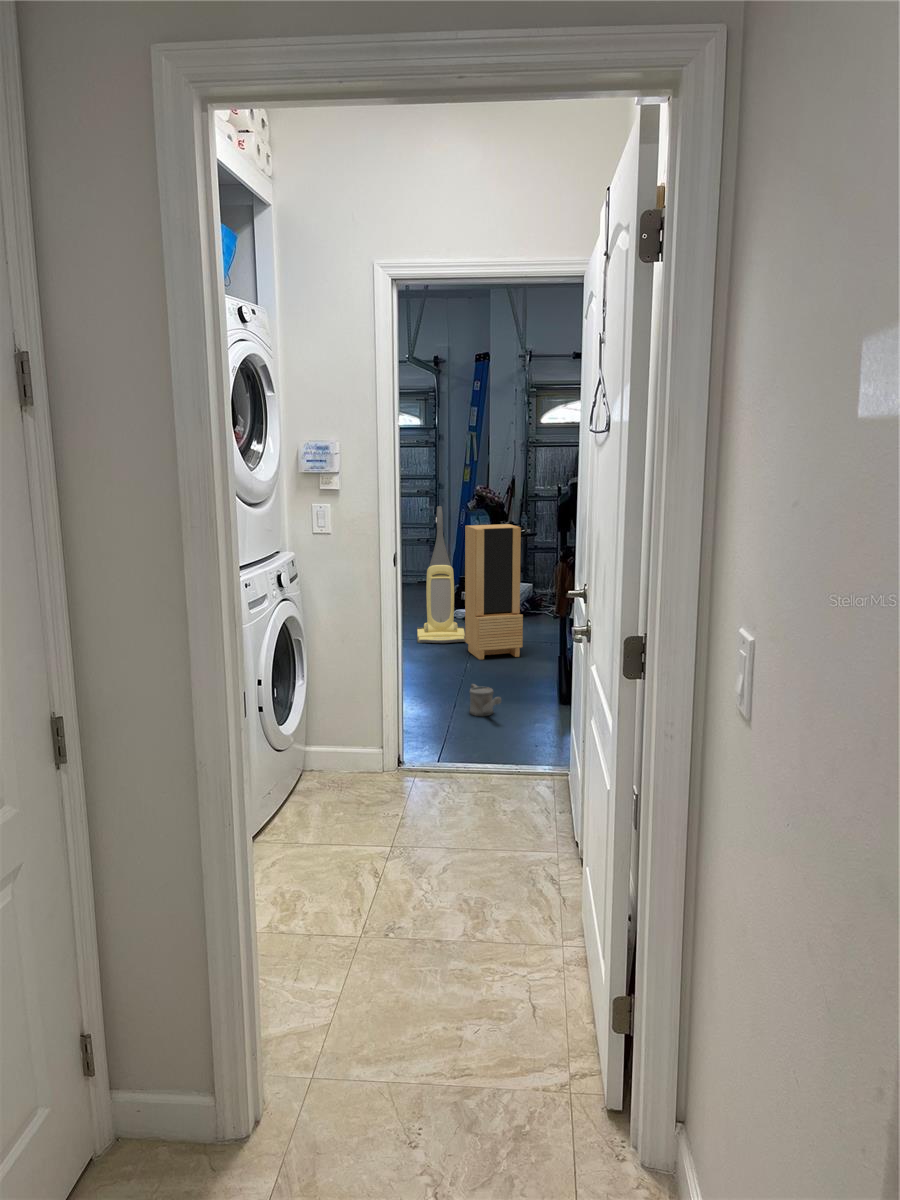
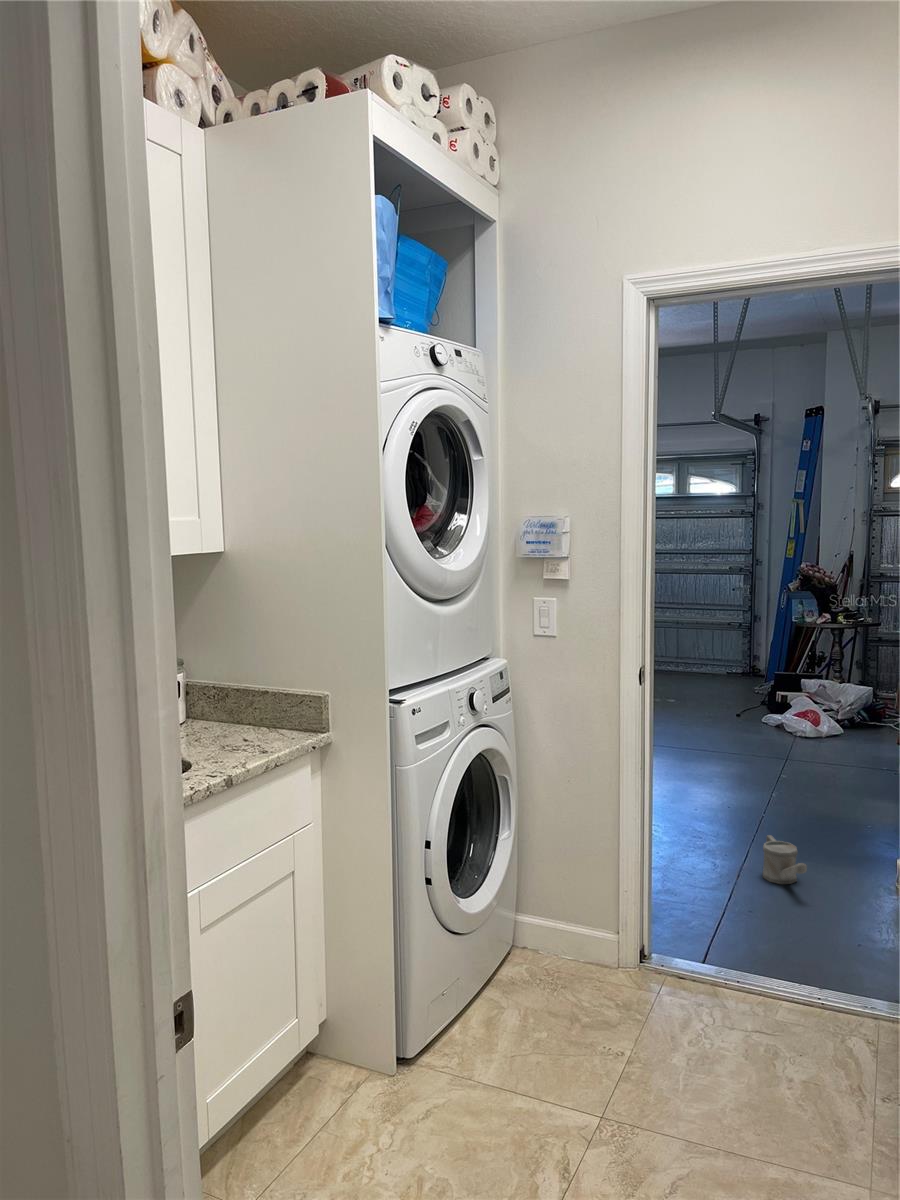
vacuum cleaner: present [417,506,465,643] -> none [711,590,775,762]
storage cabinet: present [465,524,523,660] -> none [772,616,852,791]

